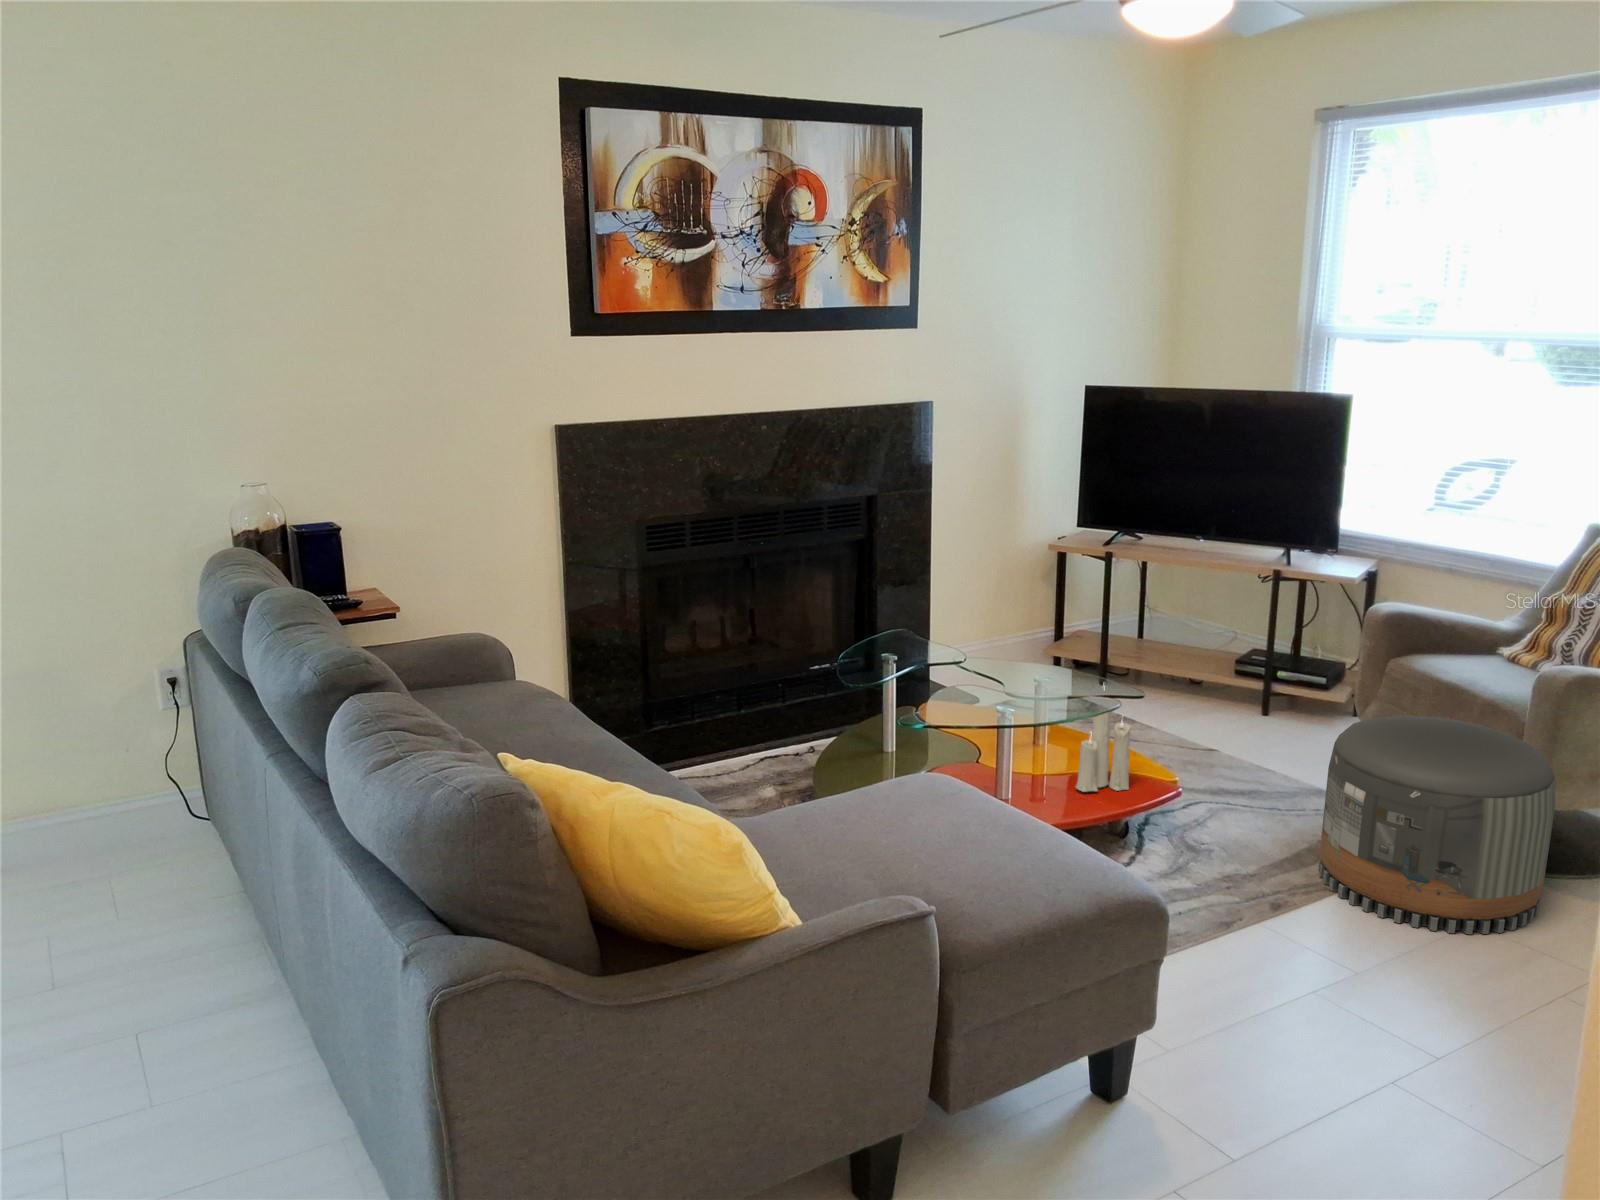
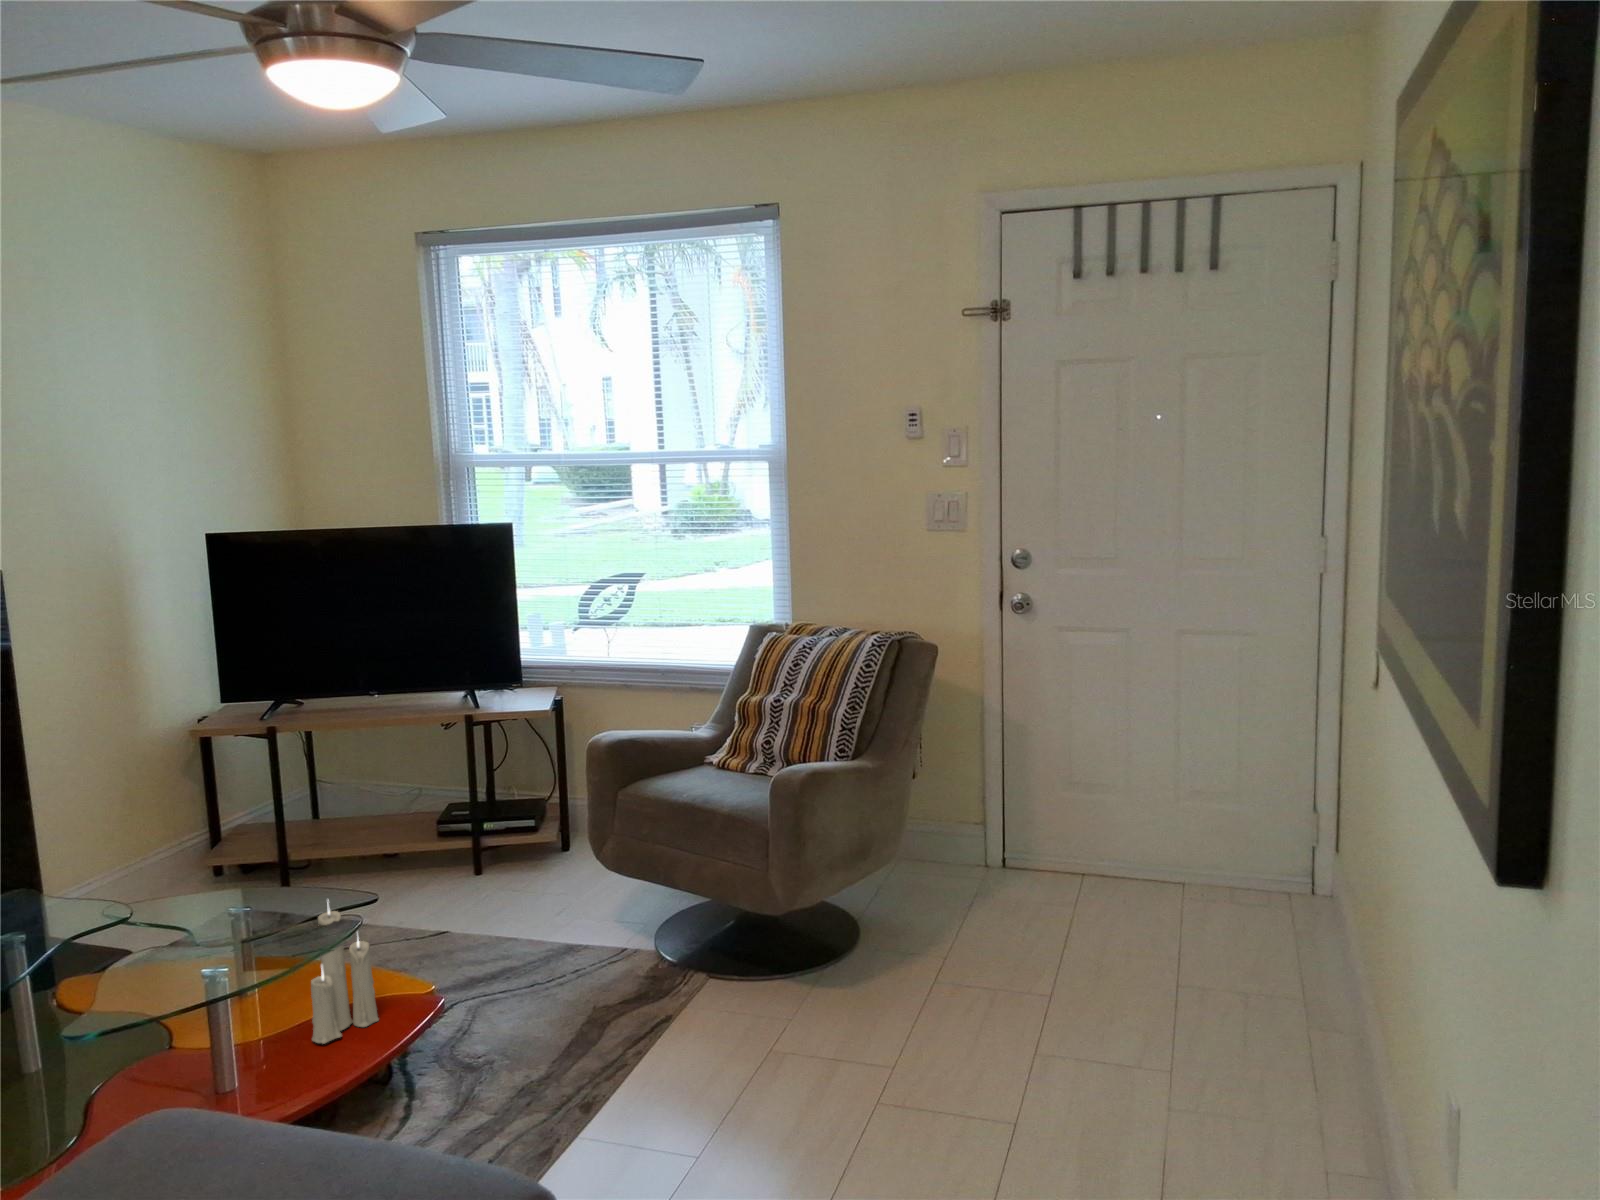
pouf: present [1319,716,1555,934] -> none [600,842,815,1078]

